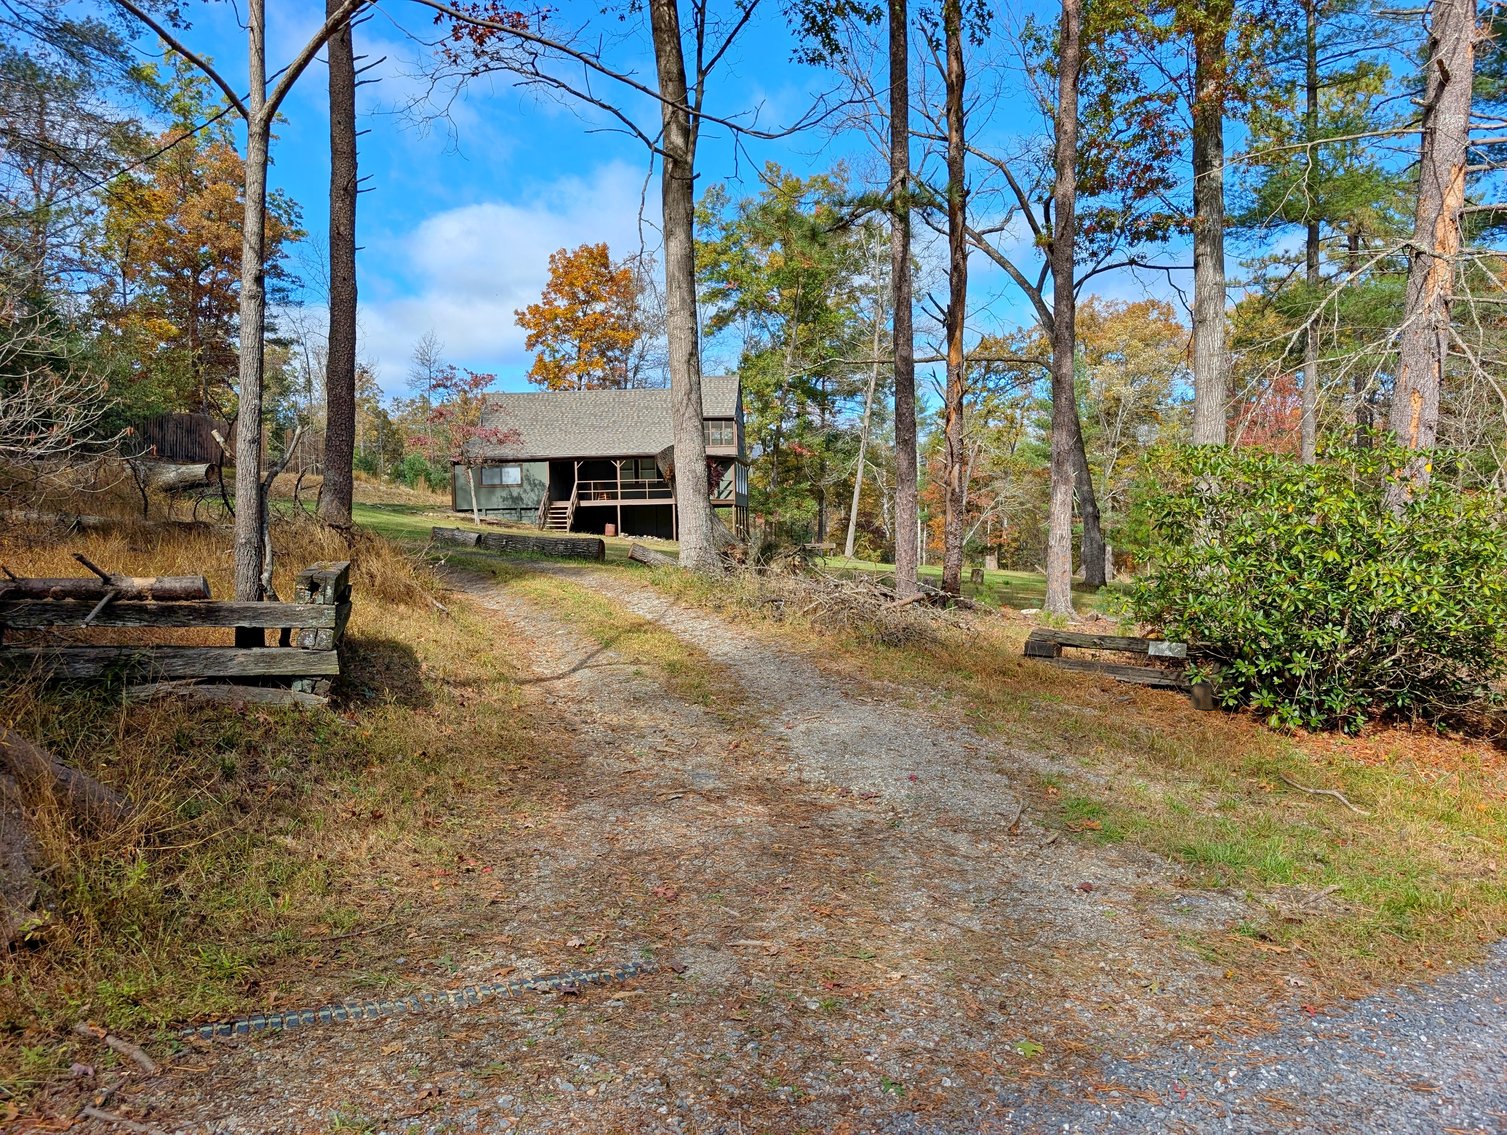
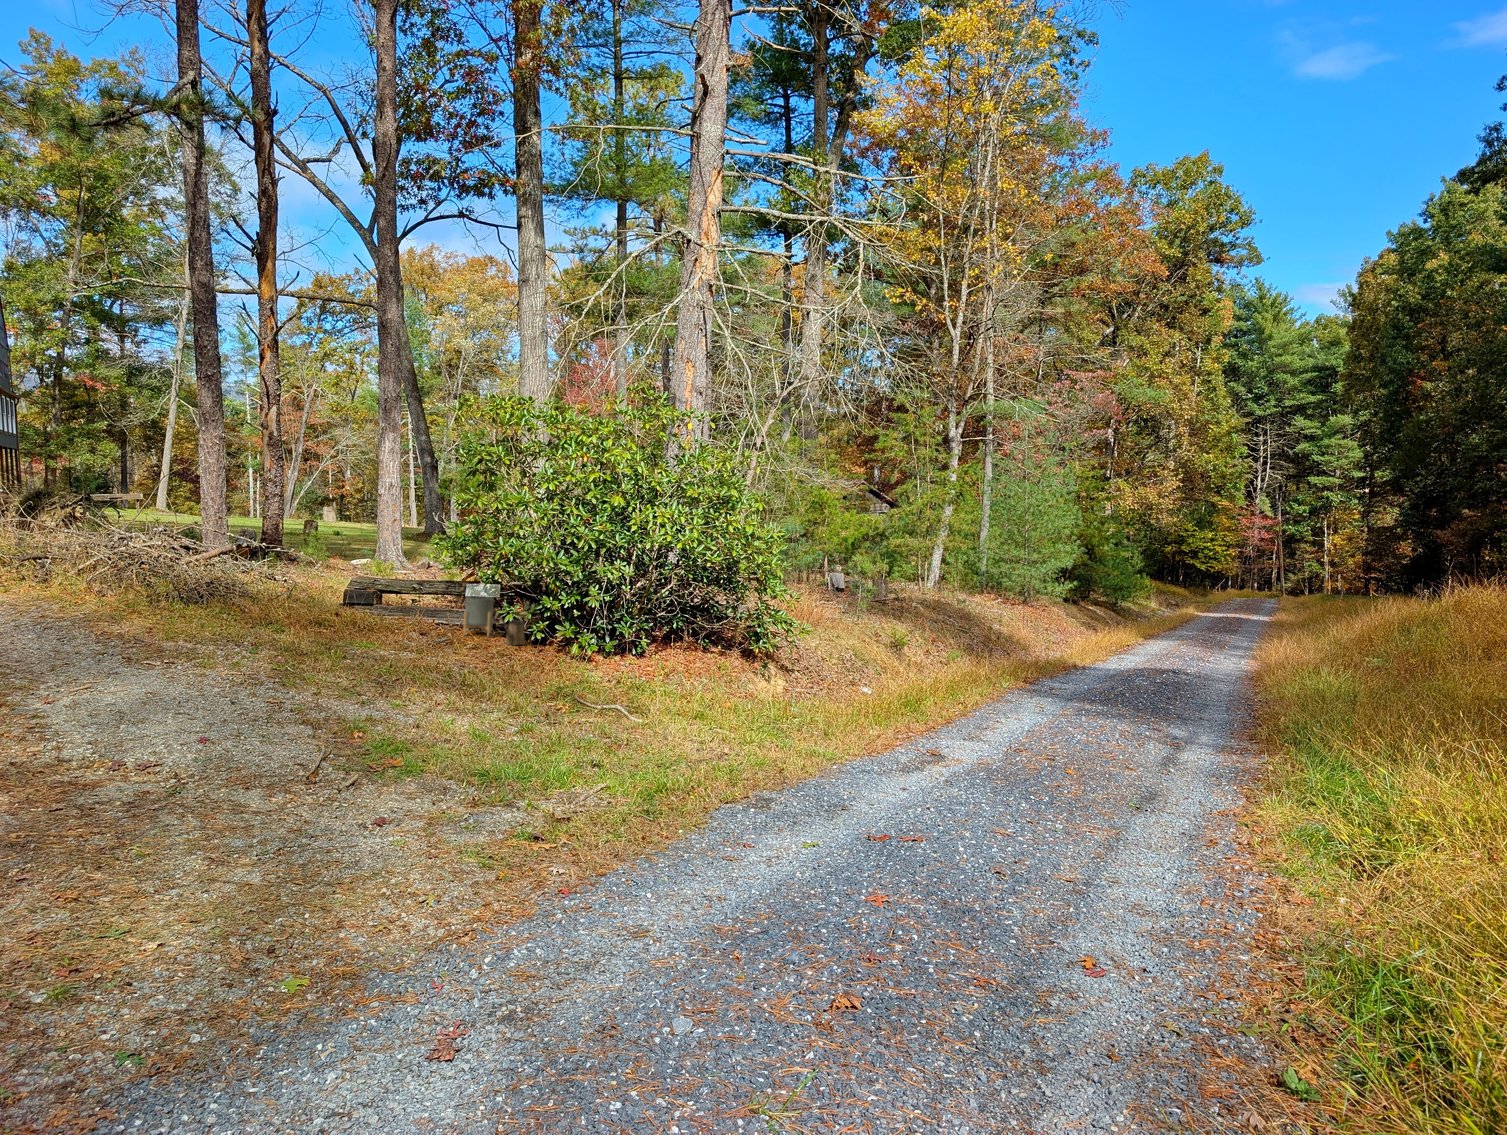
planter: none [1143,654,1176,697] -> present [463,596,494,636]

